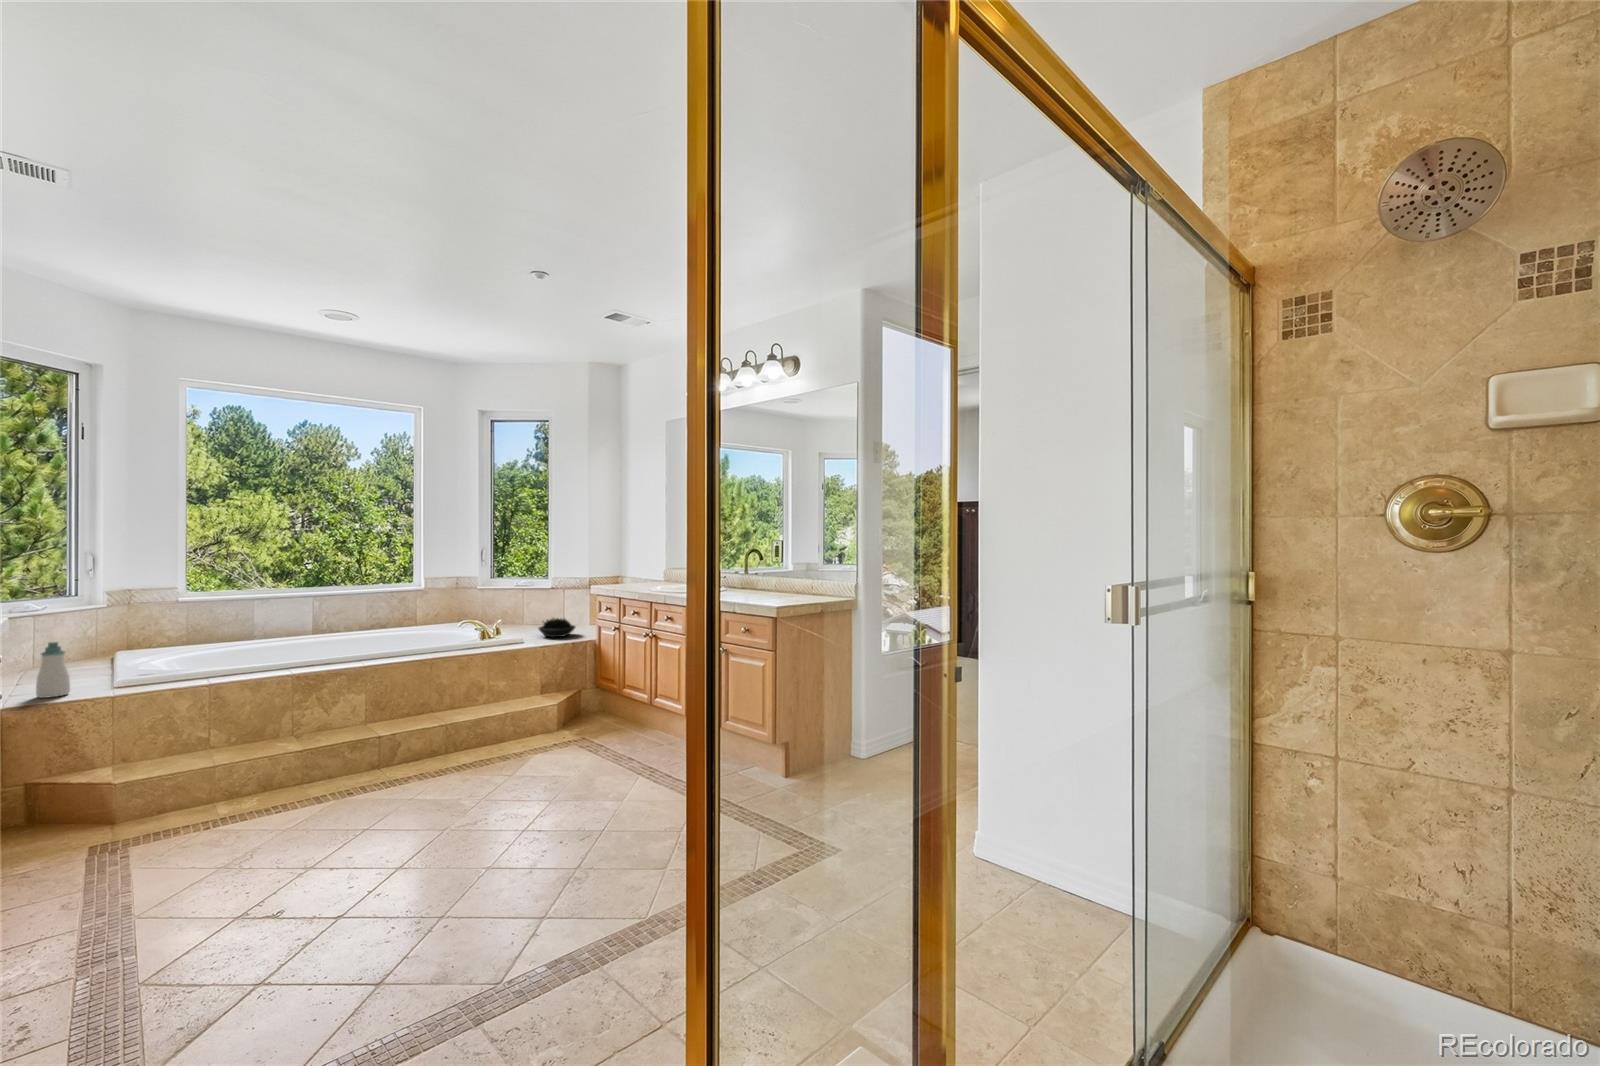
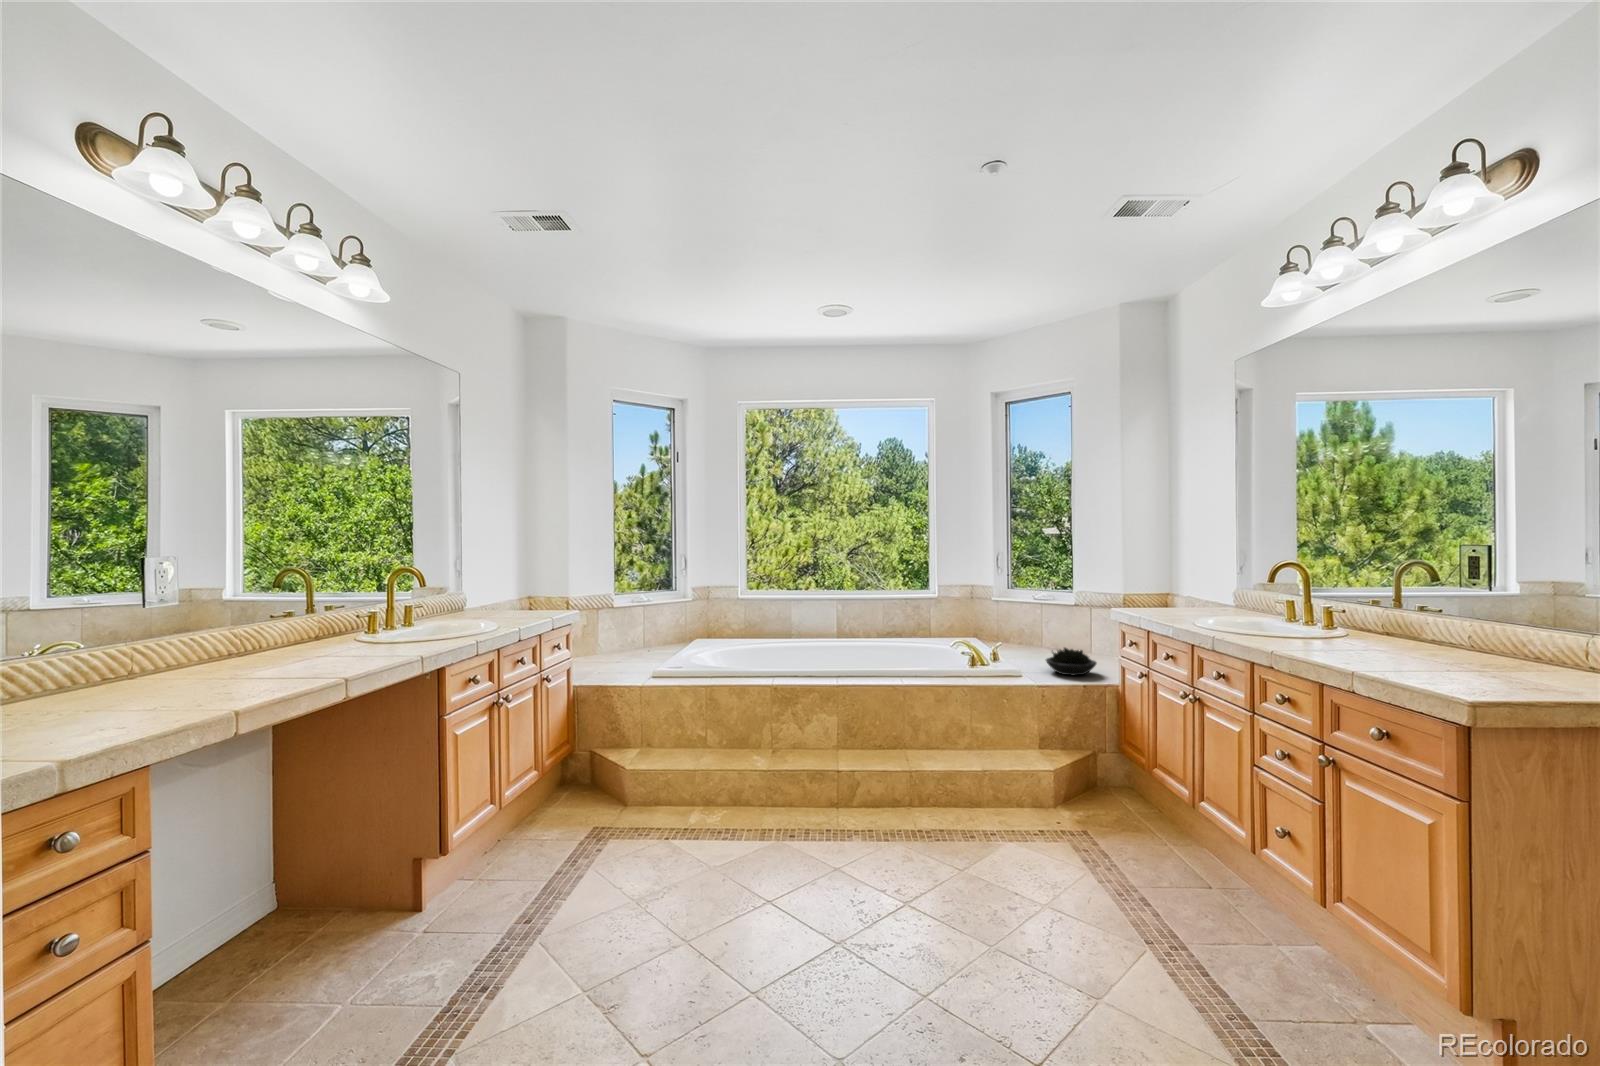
soap bottle: present [36,642,70,698] -> none [608,630,628,676]

